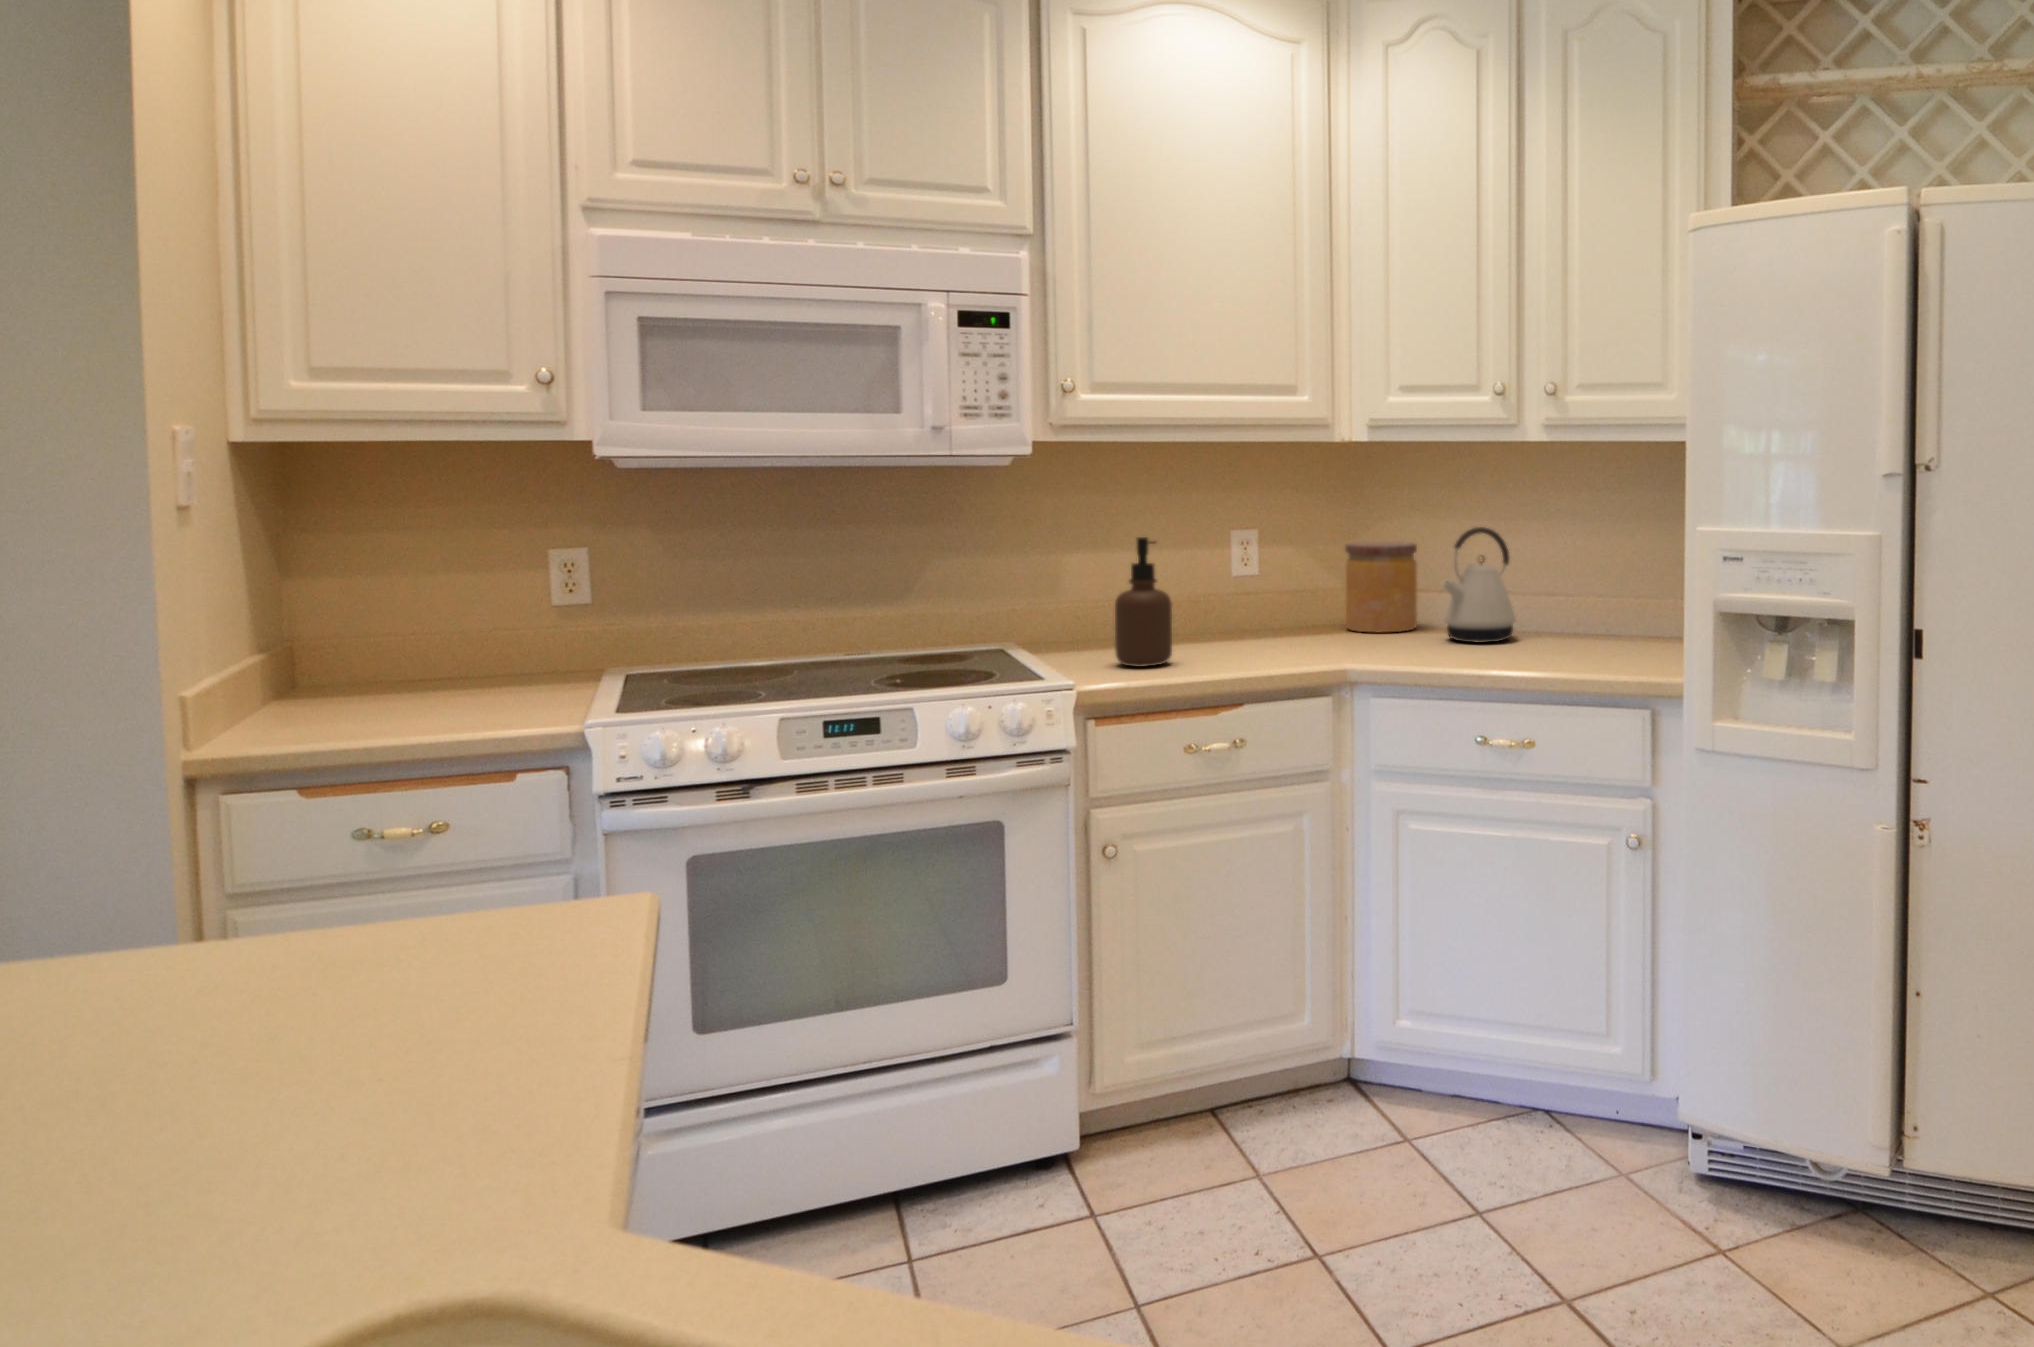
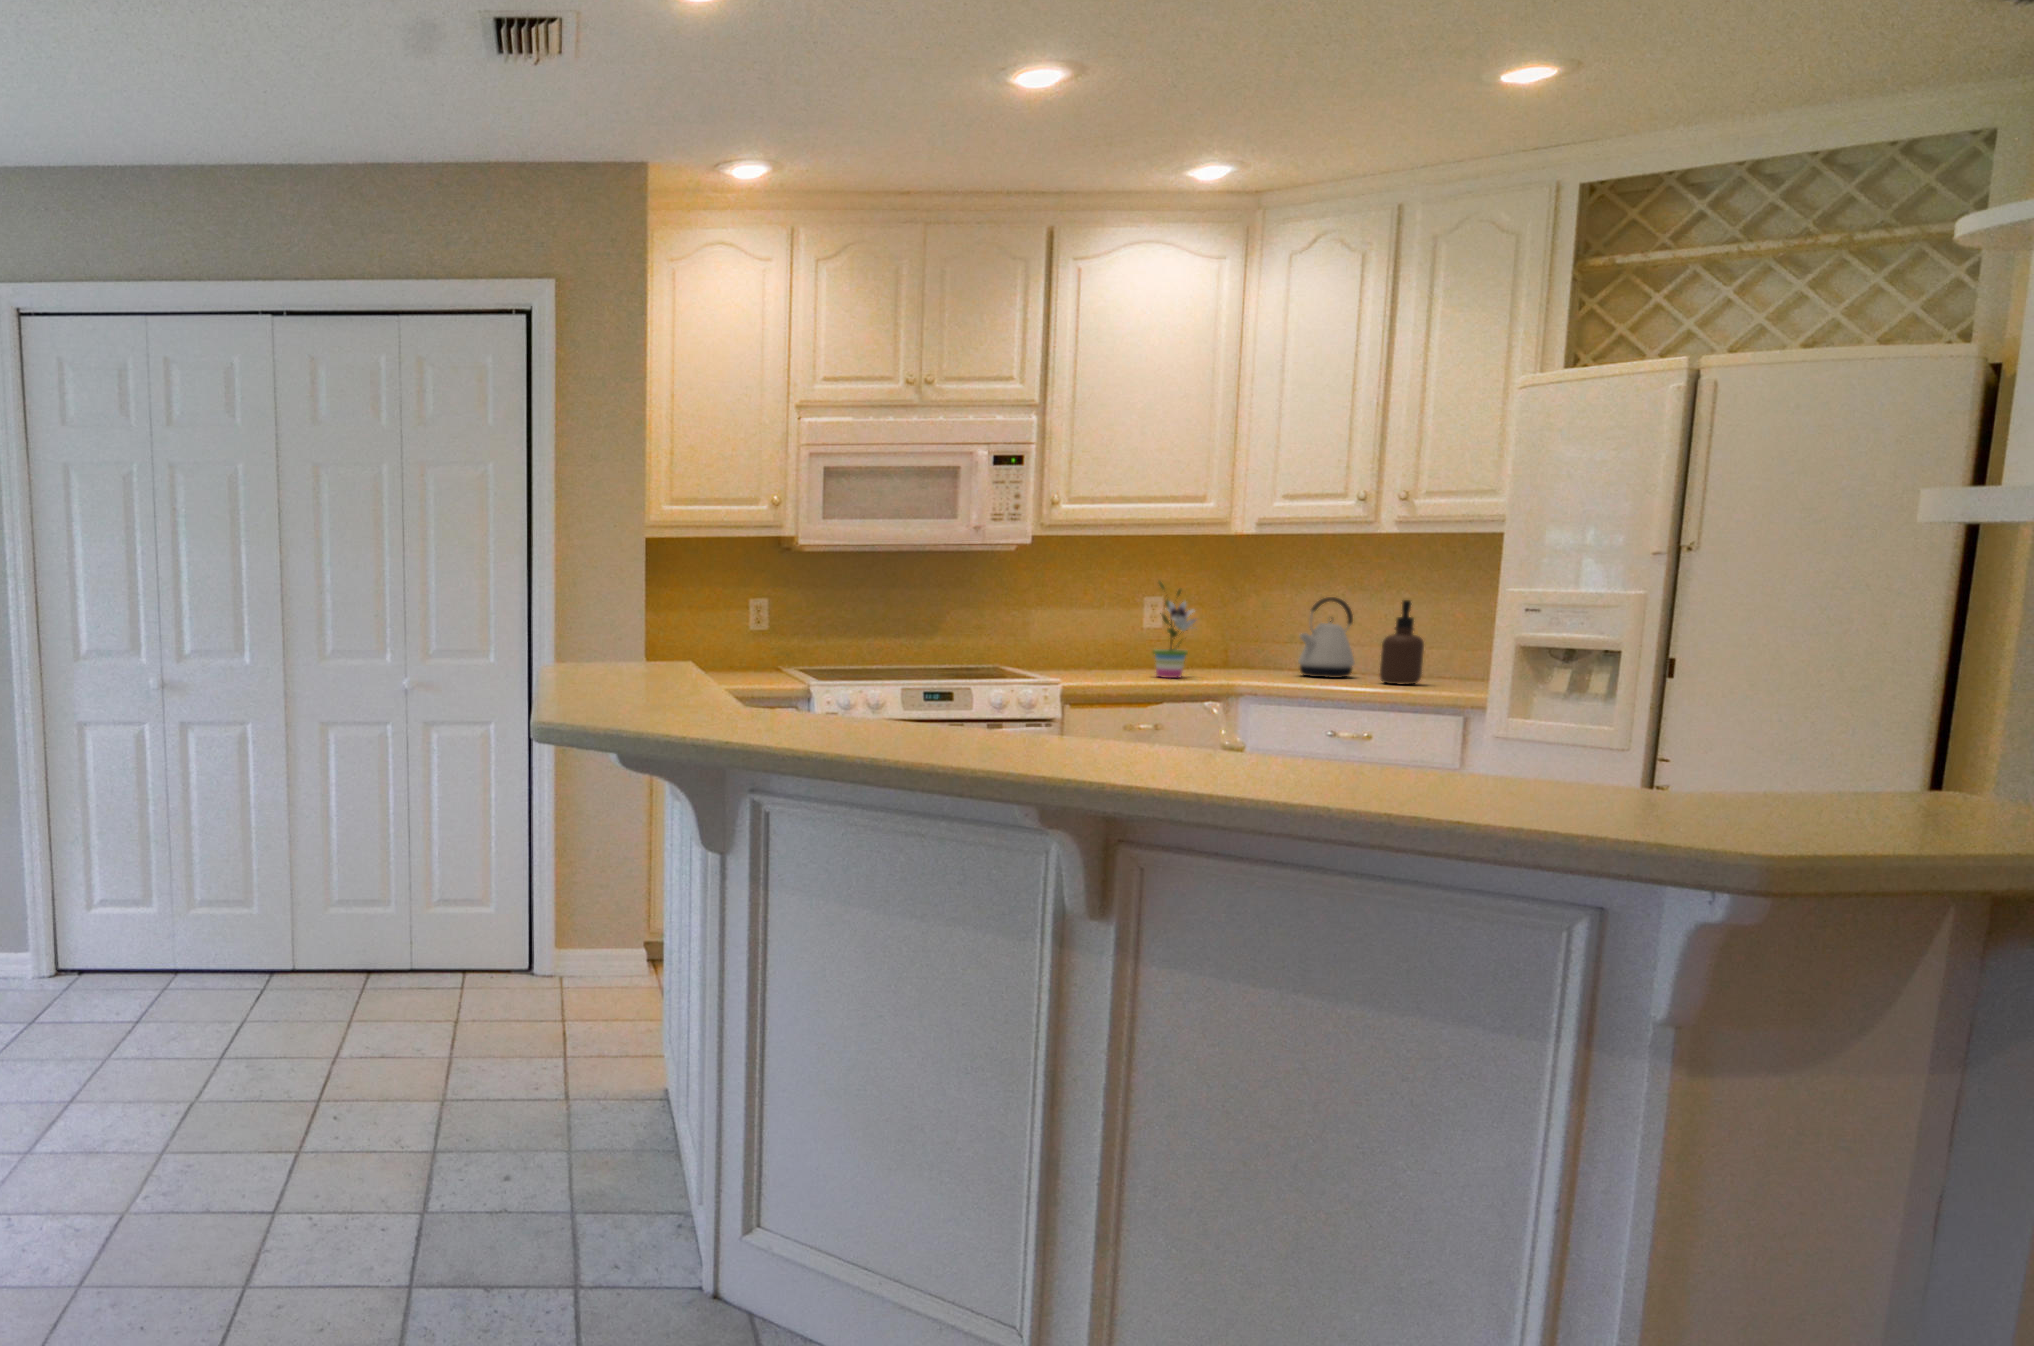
potted plant: none [1237,510,1301,661] -> present [1154,582,1196,678]
soap dispenser: present [1115,537,1172,667] -> present [1380,600,1424,685]
jar: present [1345,542,1417,632] -> none [1218,609,1278,671]

